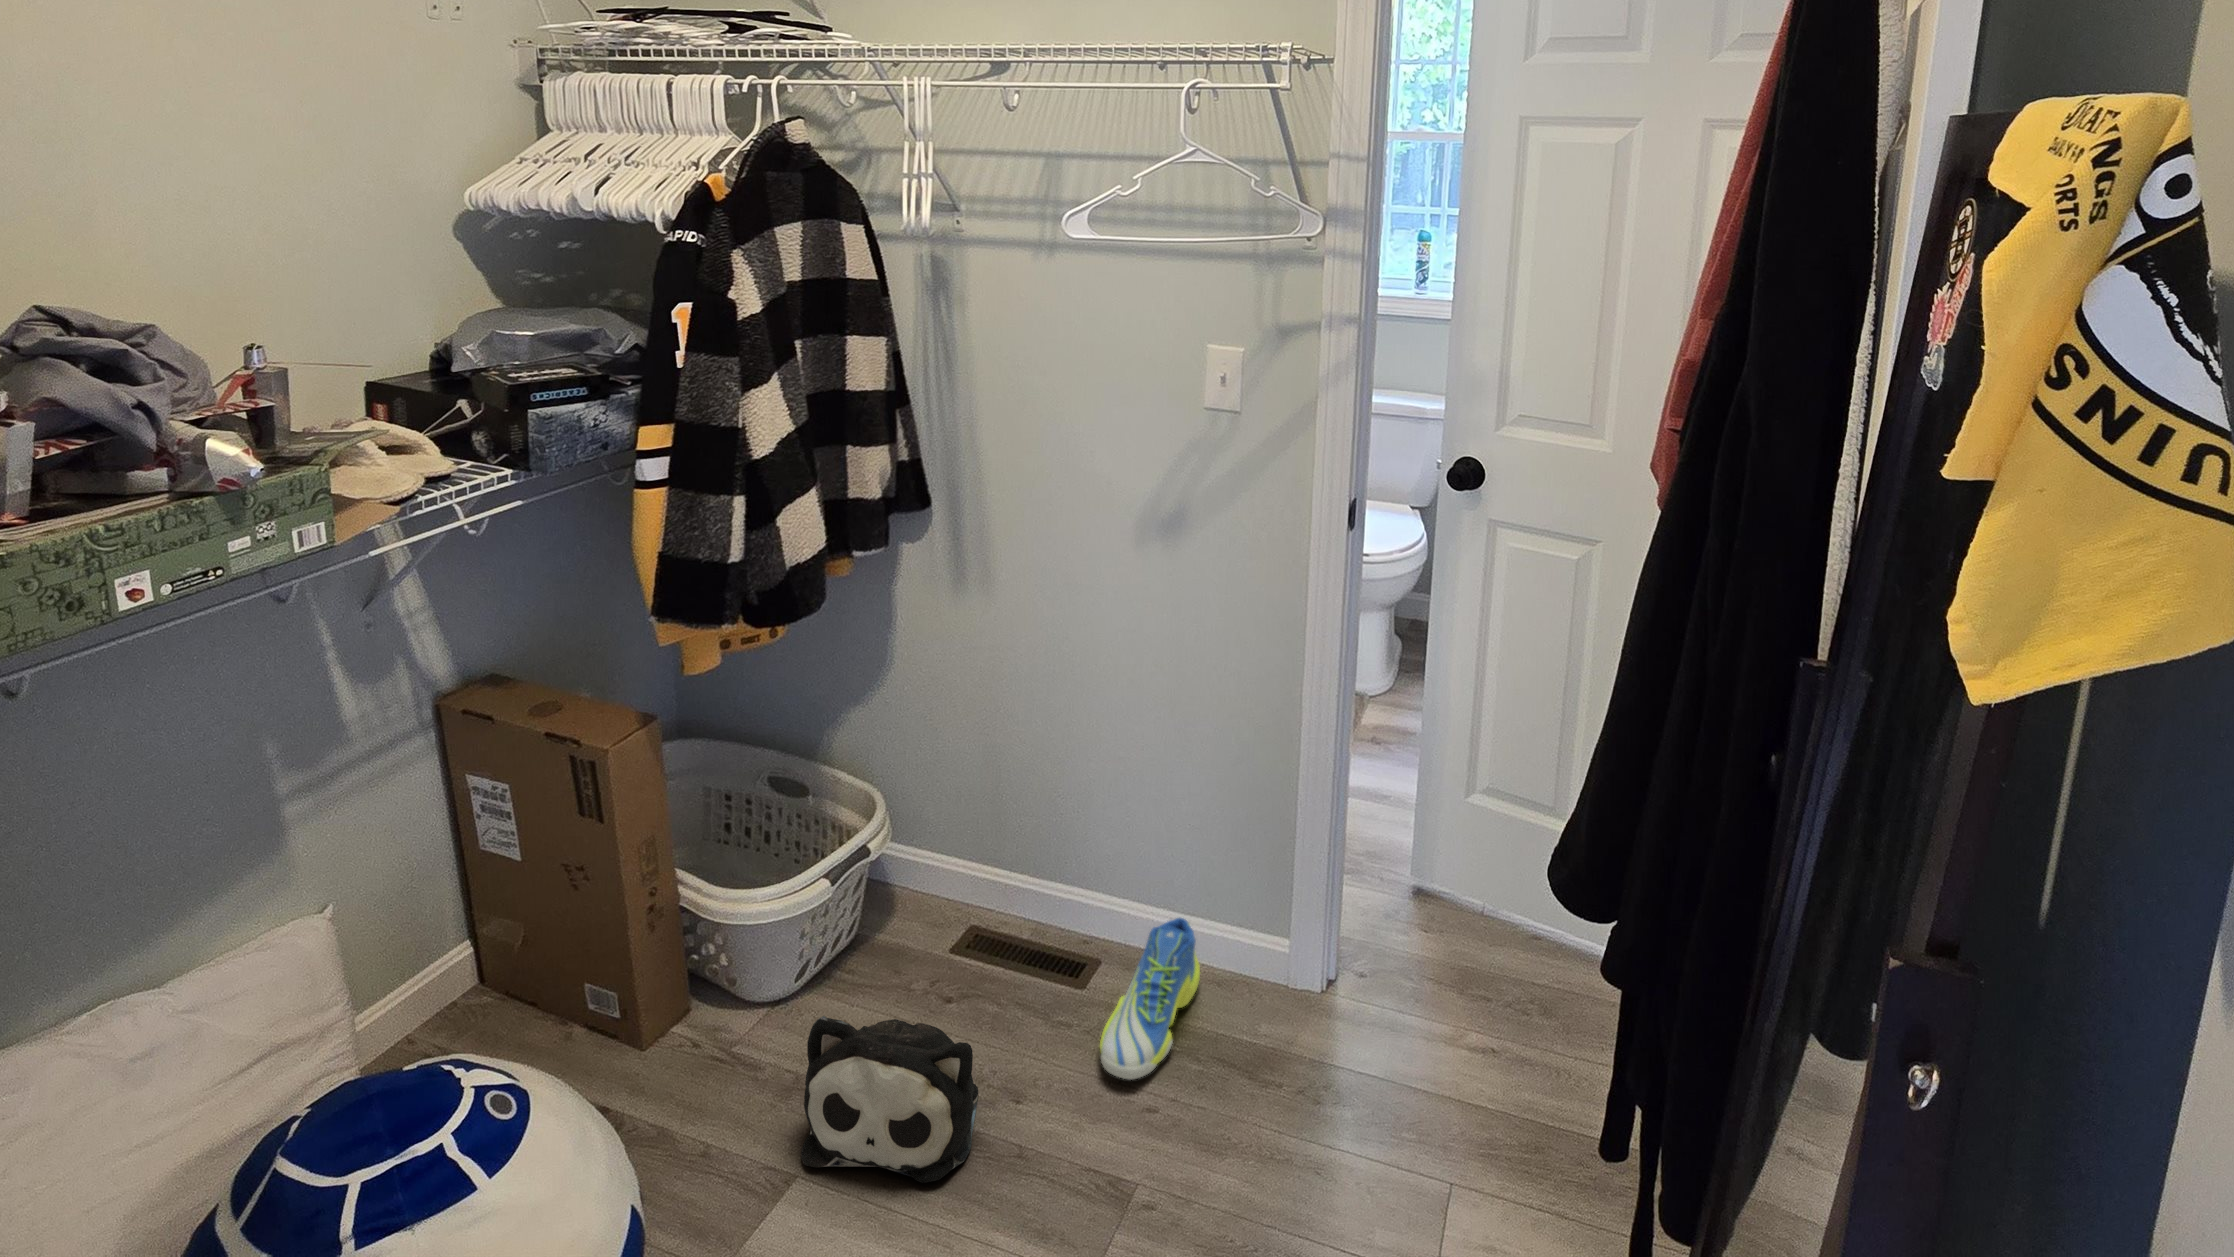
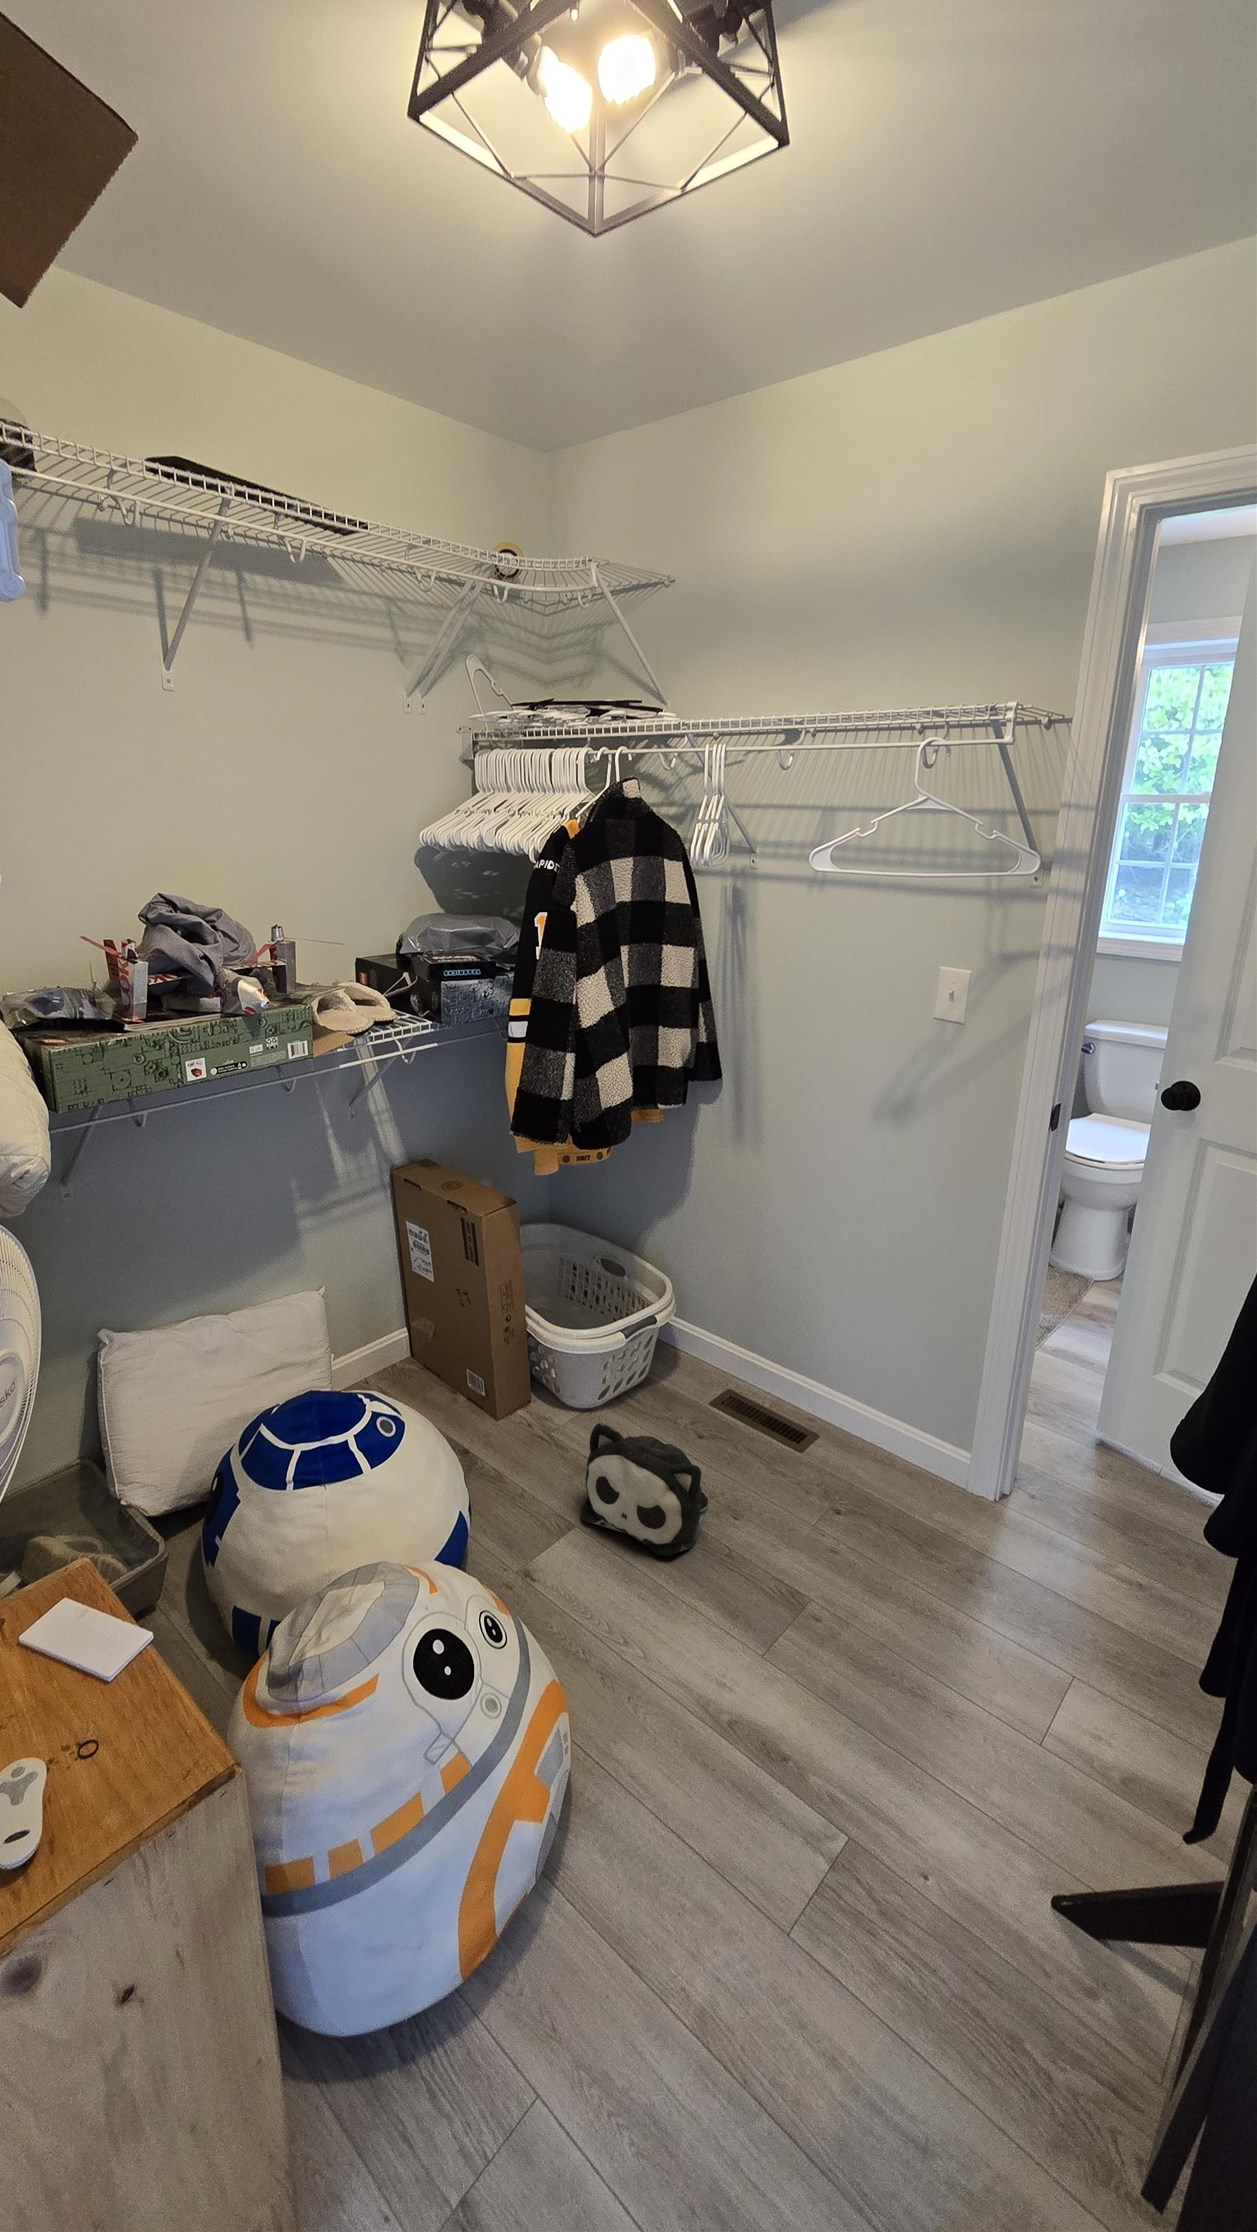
sneaker: present [1100,918,1200,1079] -> none [802,1415,894,1527]

